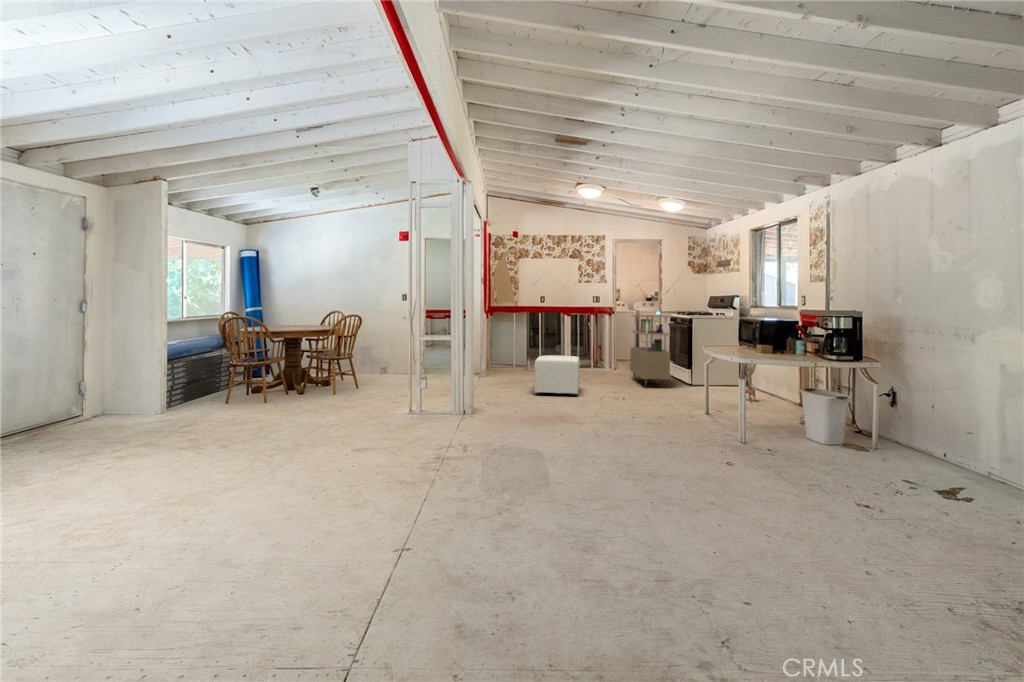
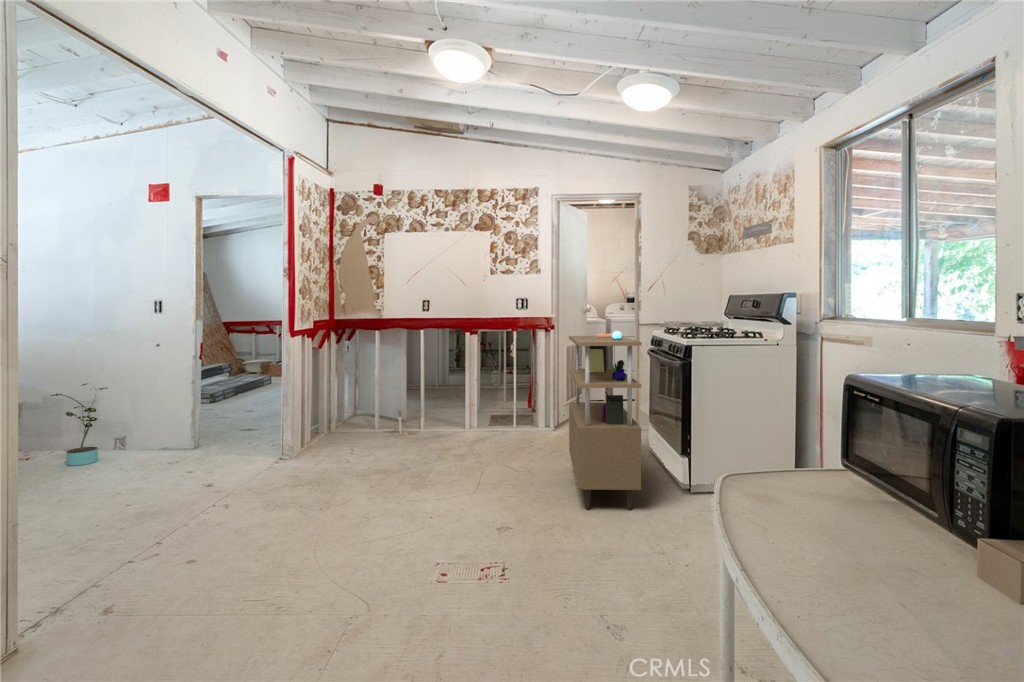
potted plant: none [371,336,394,377] -> present [51,384,107,466]
ottoman: present [534,355,580,396] -> none [282,441,425,559]

